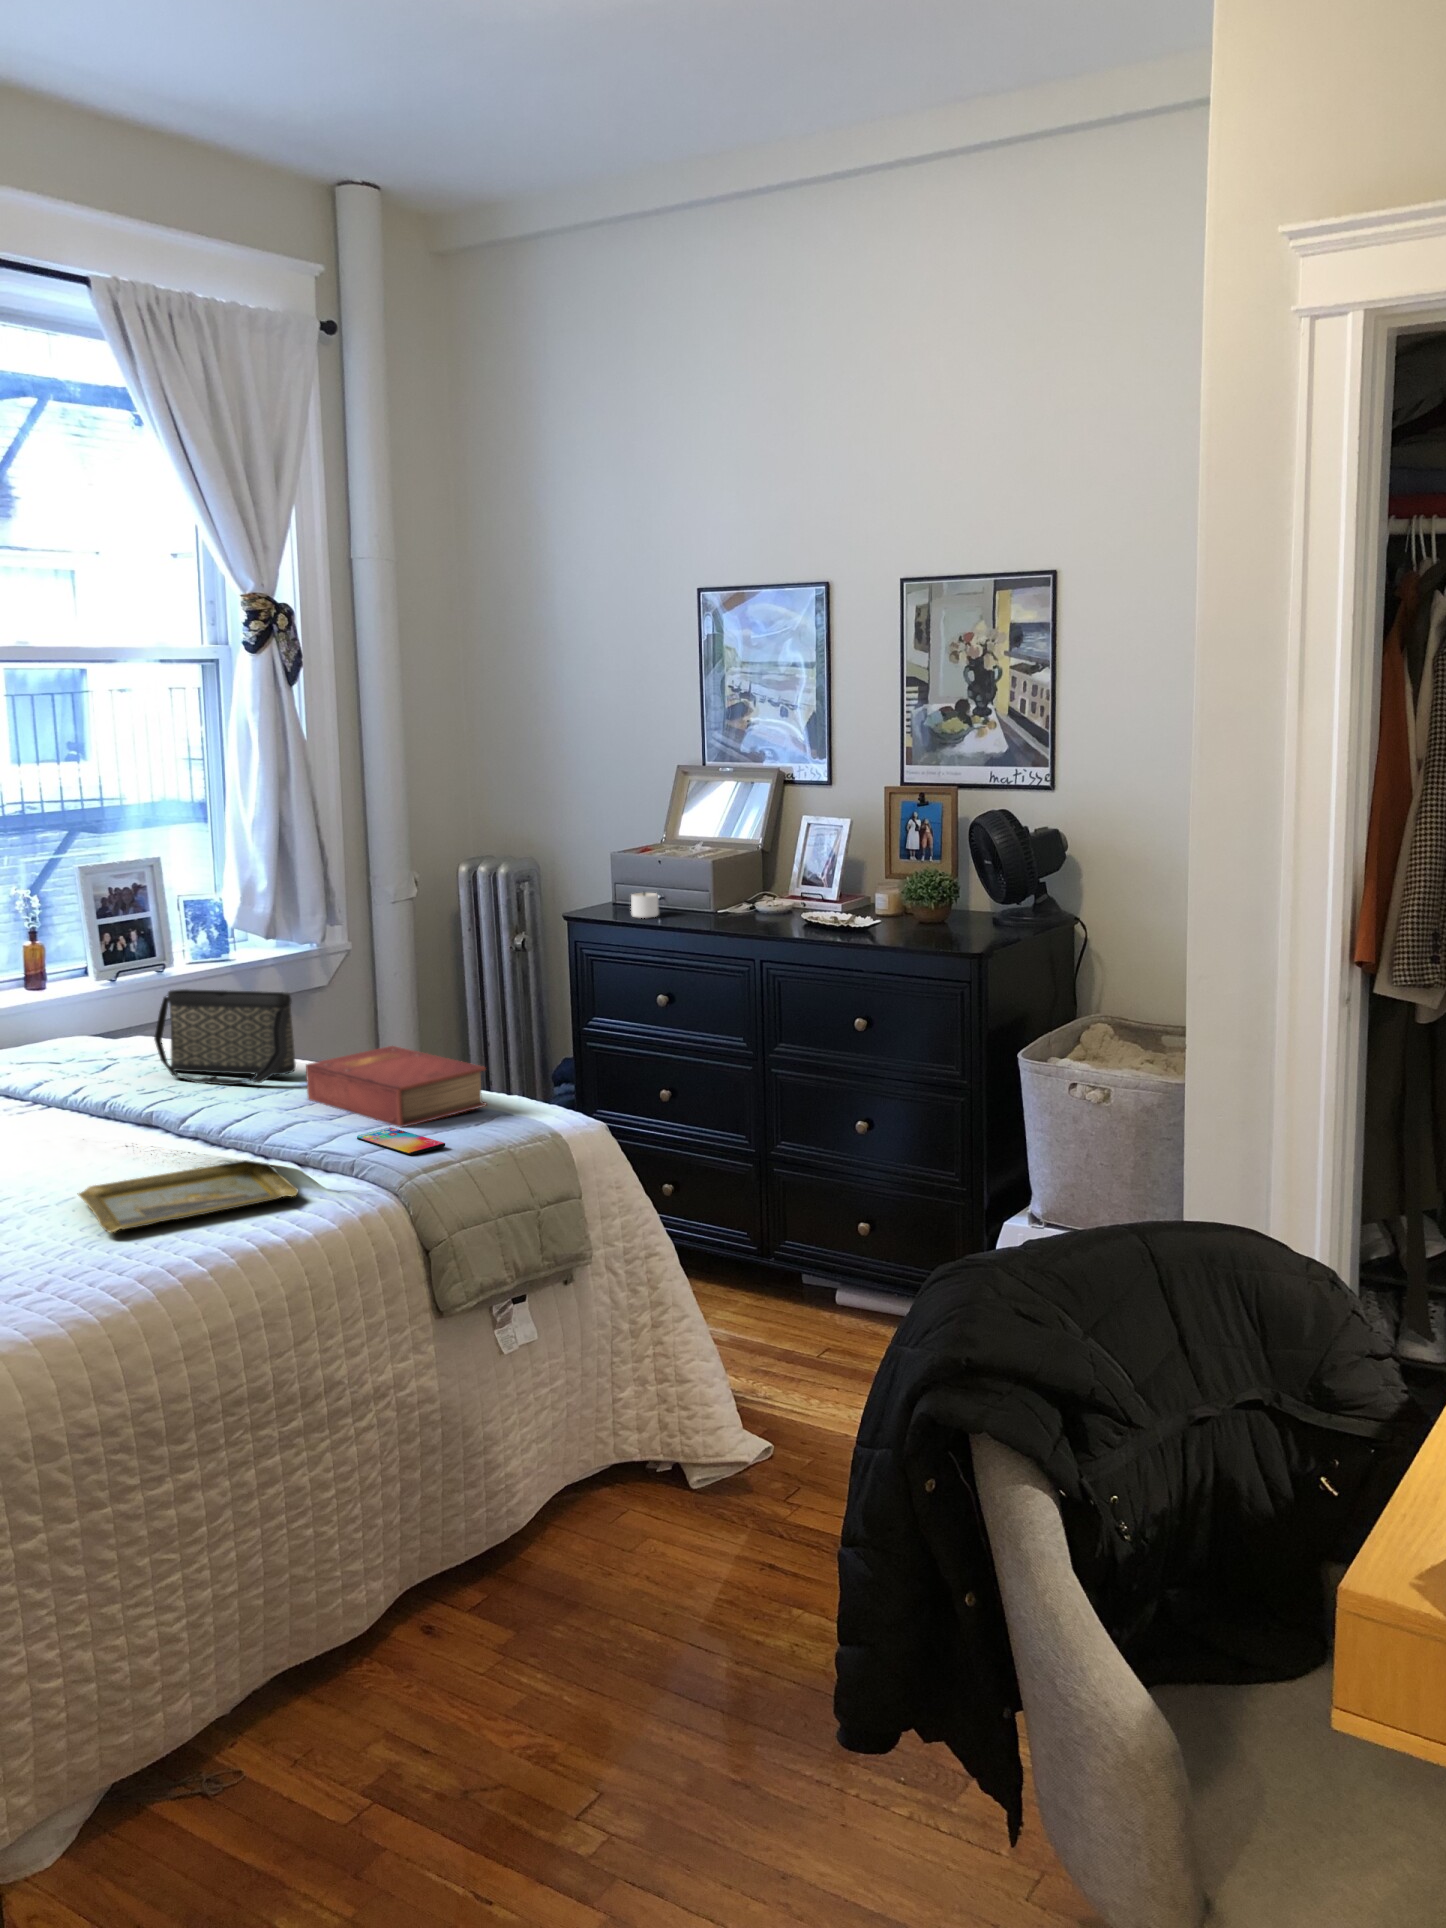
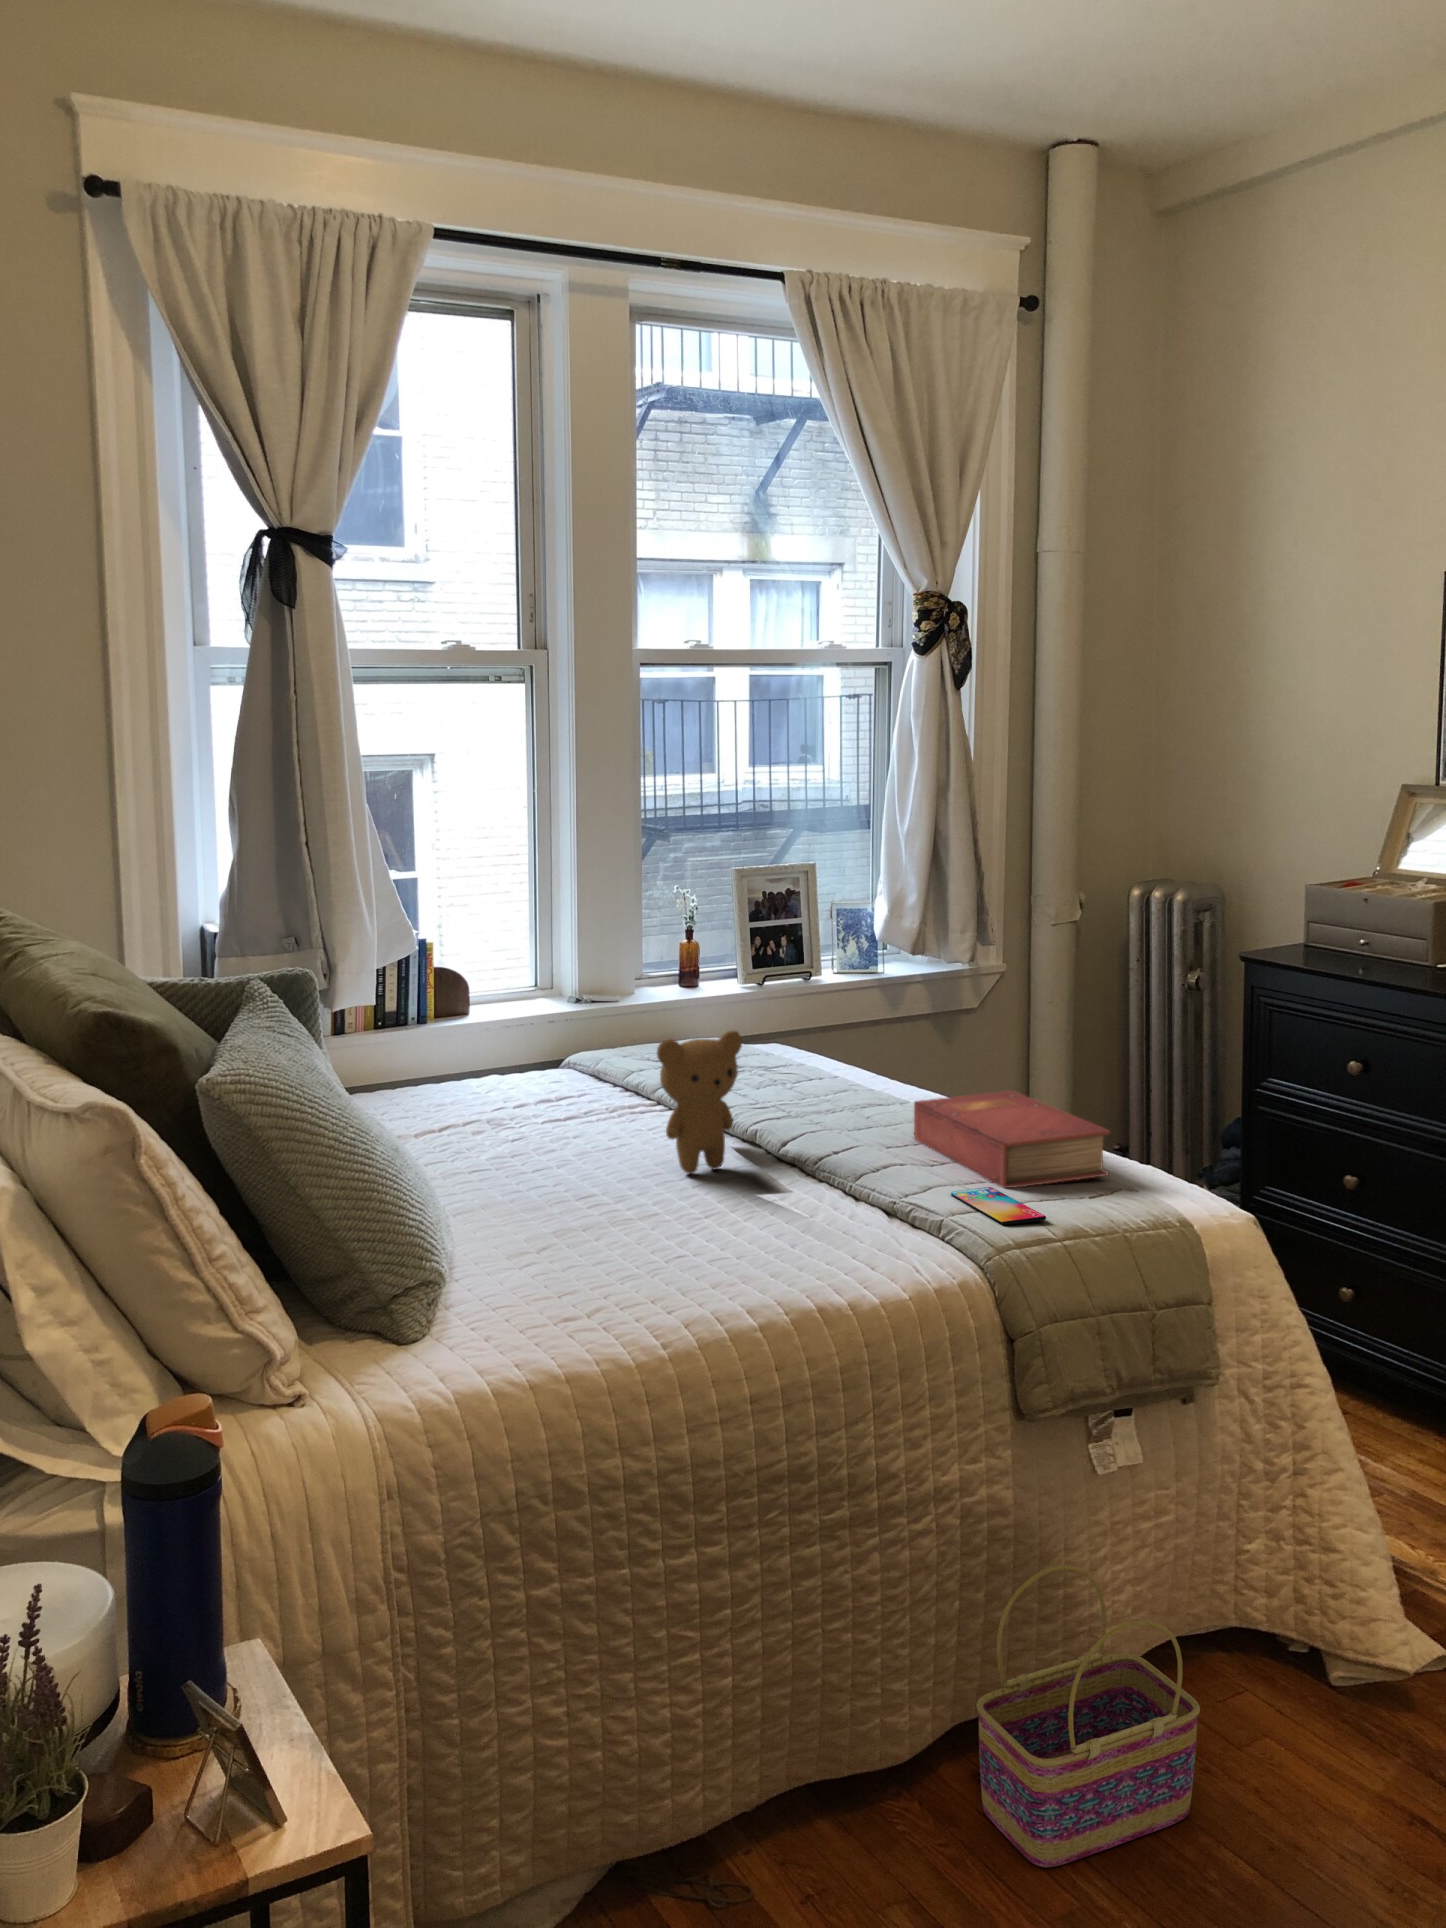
candle: present [631,892,659,918] -> none [1326,934,1373,968]
handbag: present [154,989,296,1085] -> none [773,1005,911,1114]
teddy bear: none [54,1015,139,1157] -> present [657,1031,742,1174]
tray: present [78,1160,298,1232] -> none [657,1201,873,1262]
basket: none [424,1432,604,1684] -> present [976,1565,1200,1867]

